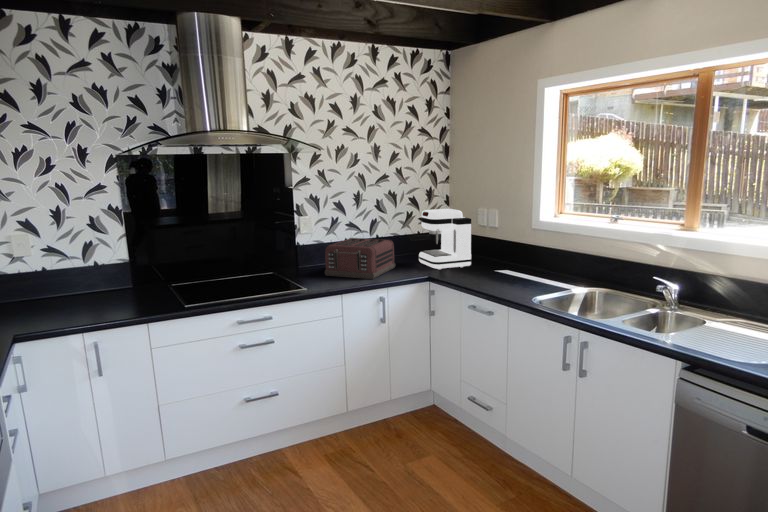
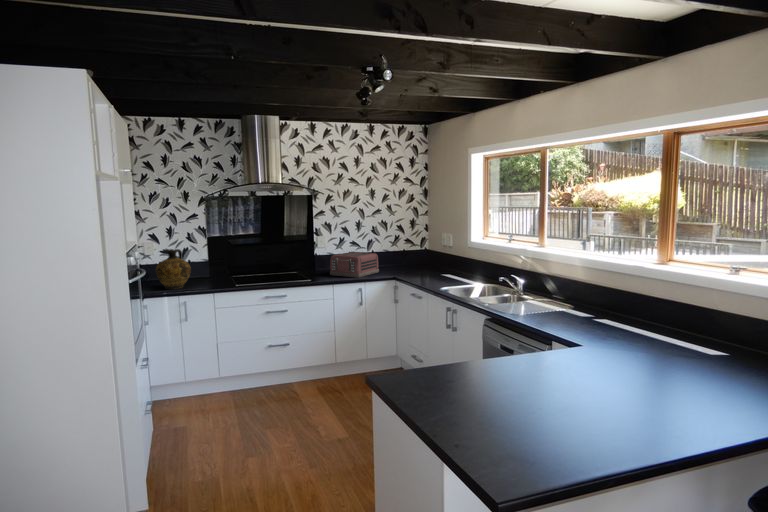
coffee maker: present [409,209,471,270] -> none [389,234,430,274]
ceramic jug: none [32,247,98,318] -> present [156,249,191,289]

